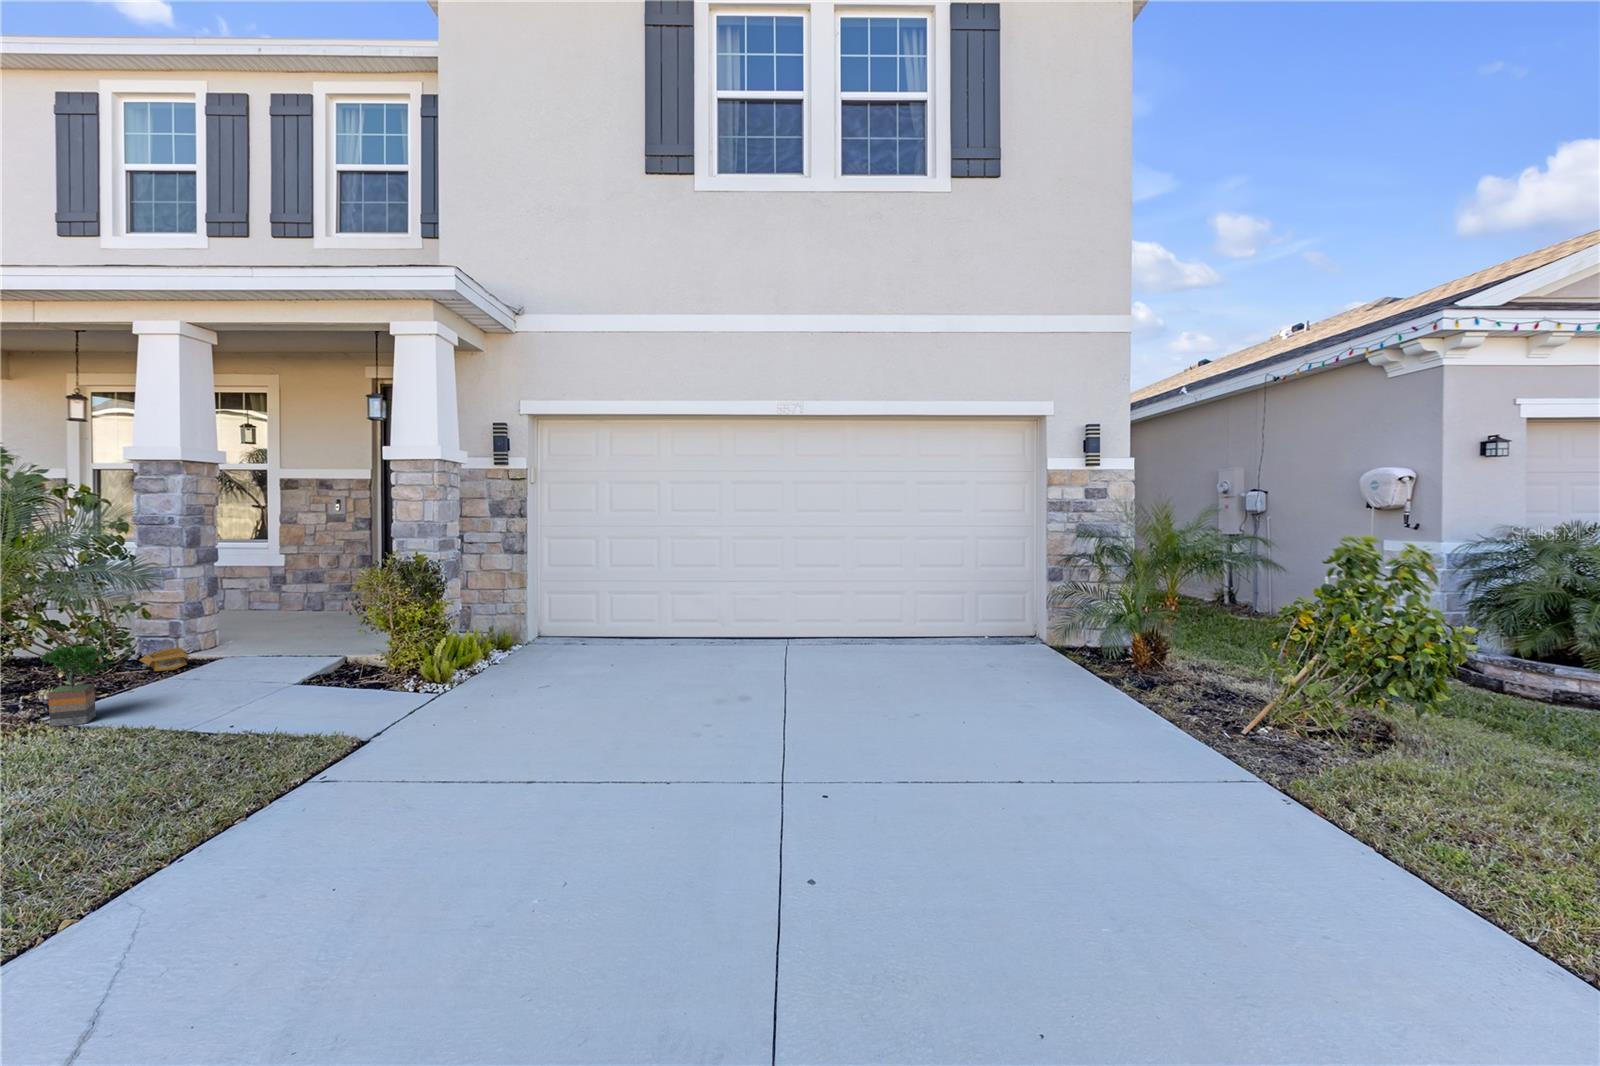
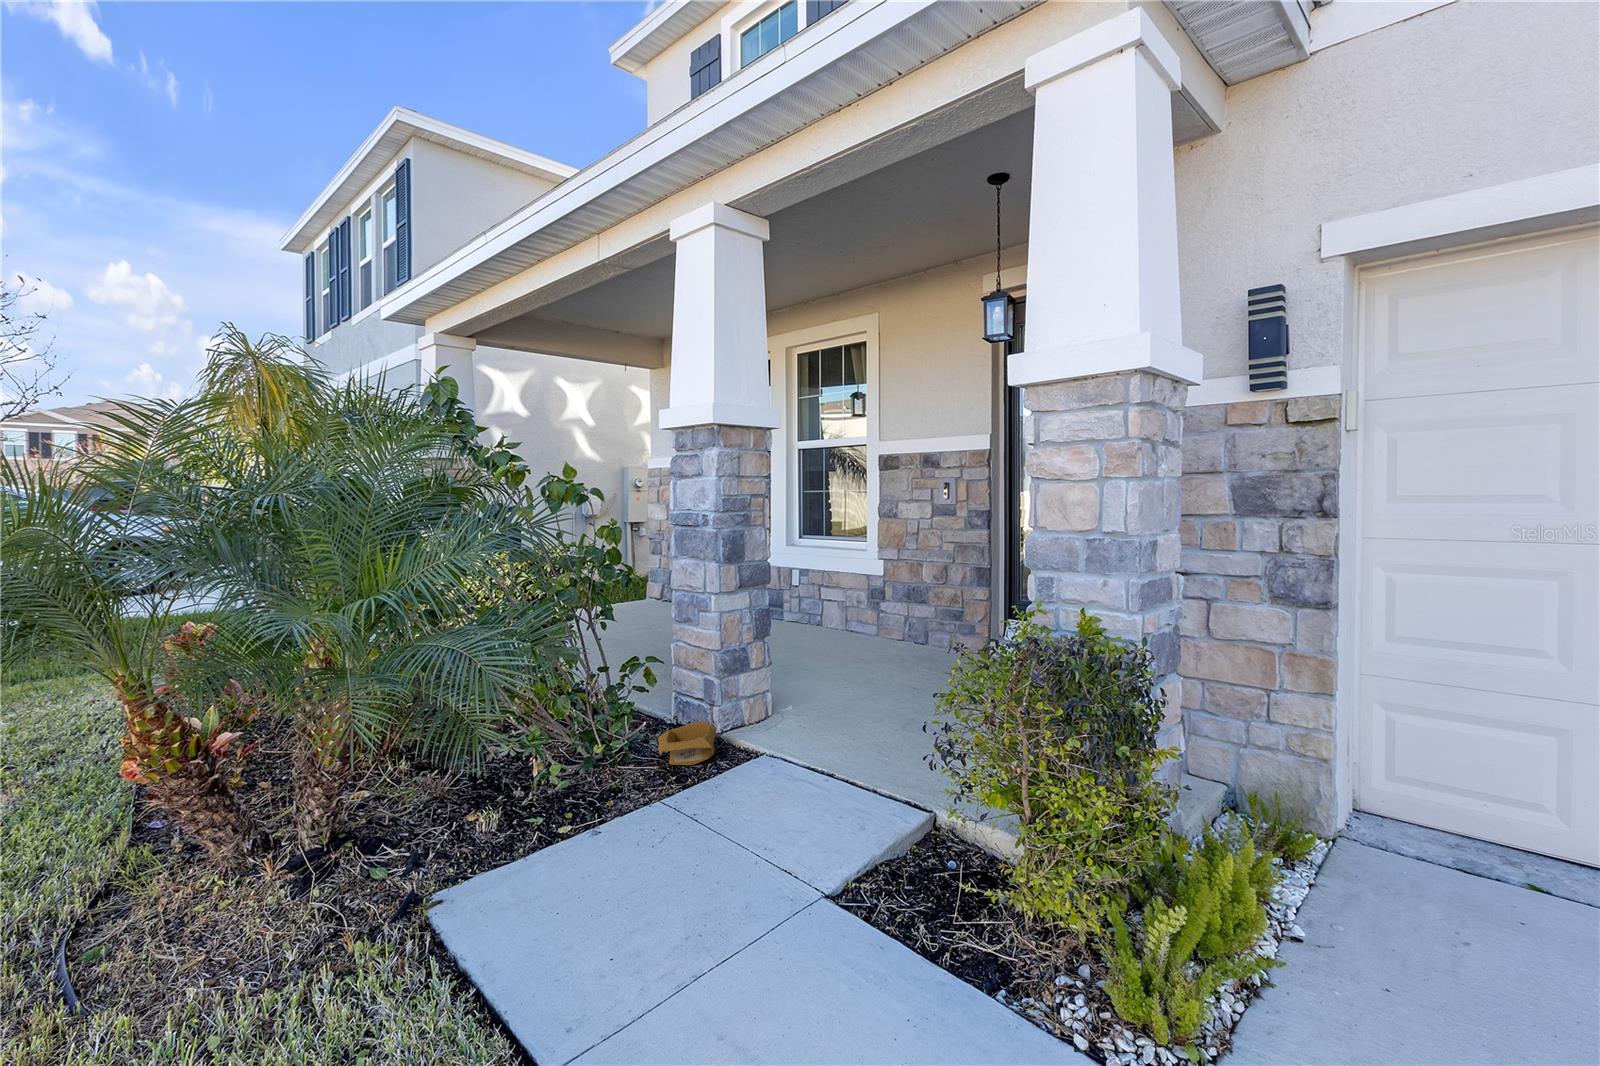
potted tree: present [41,645,105,727] -> none [393,773,503,943]

